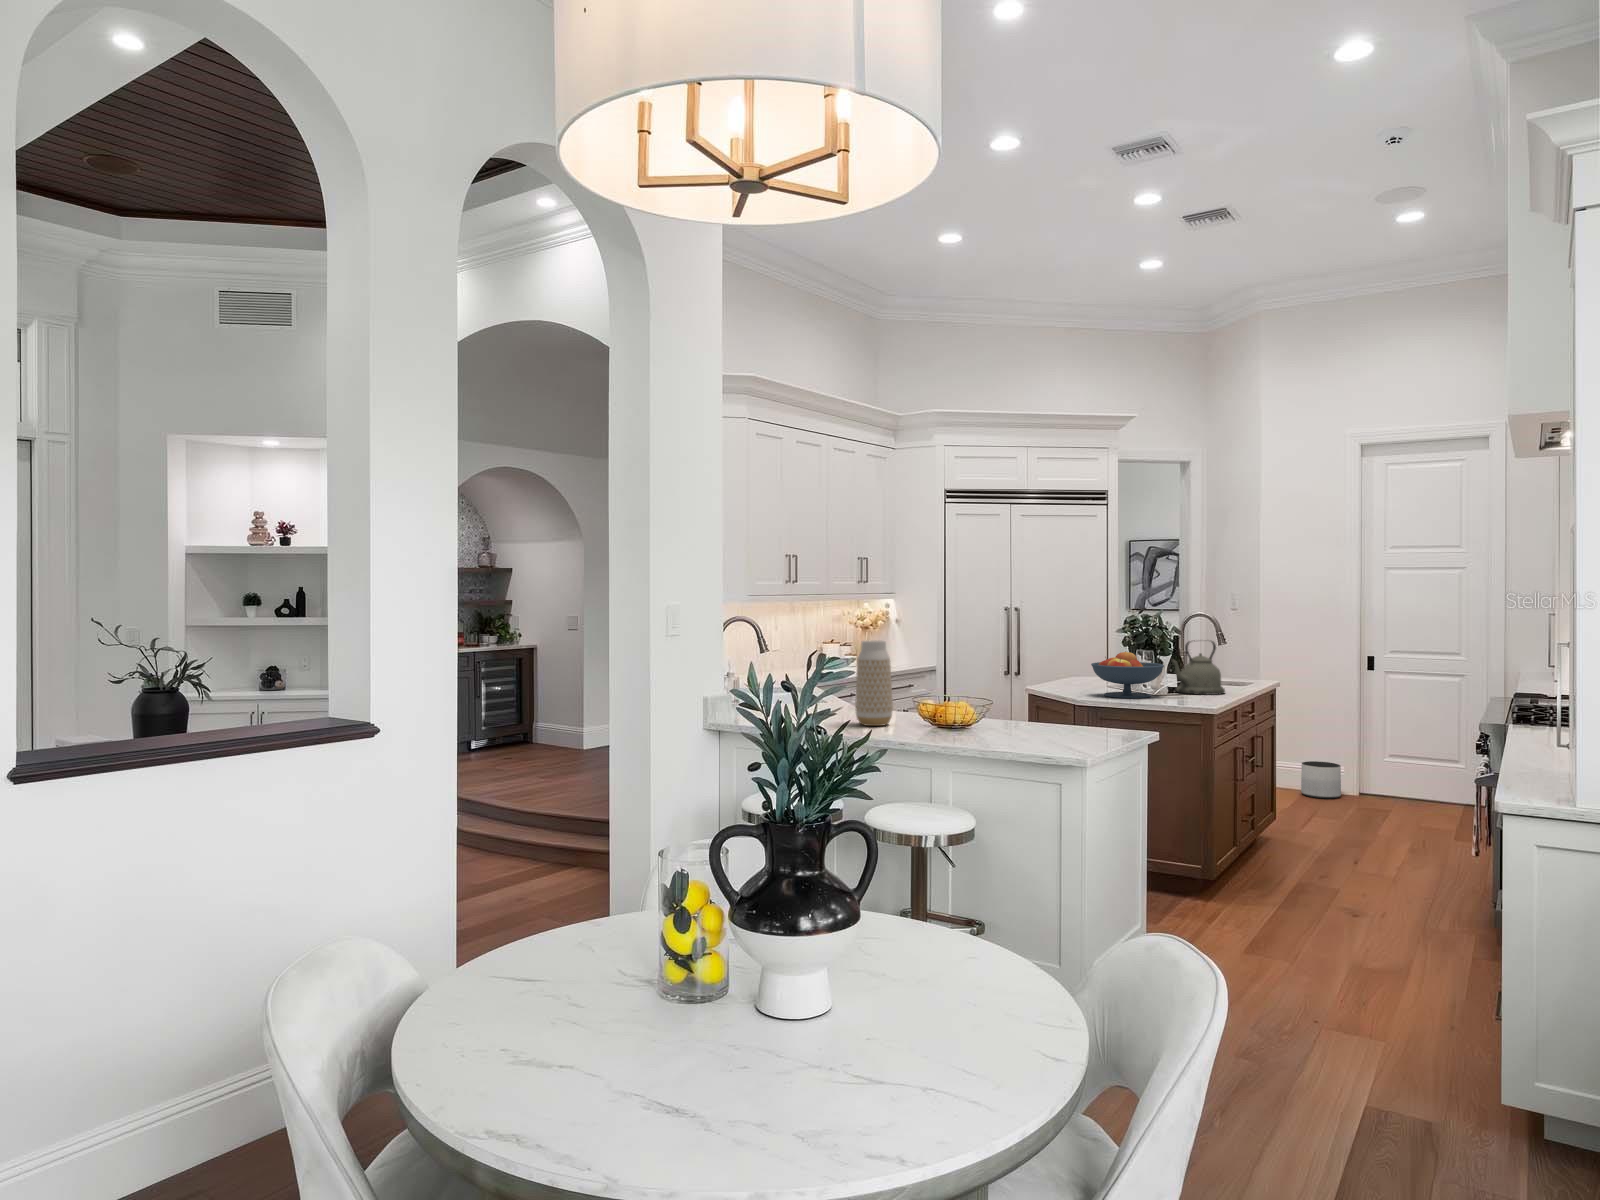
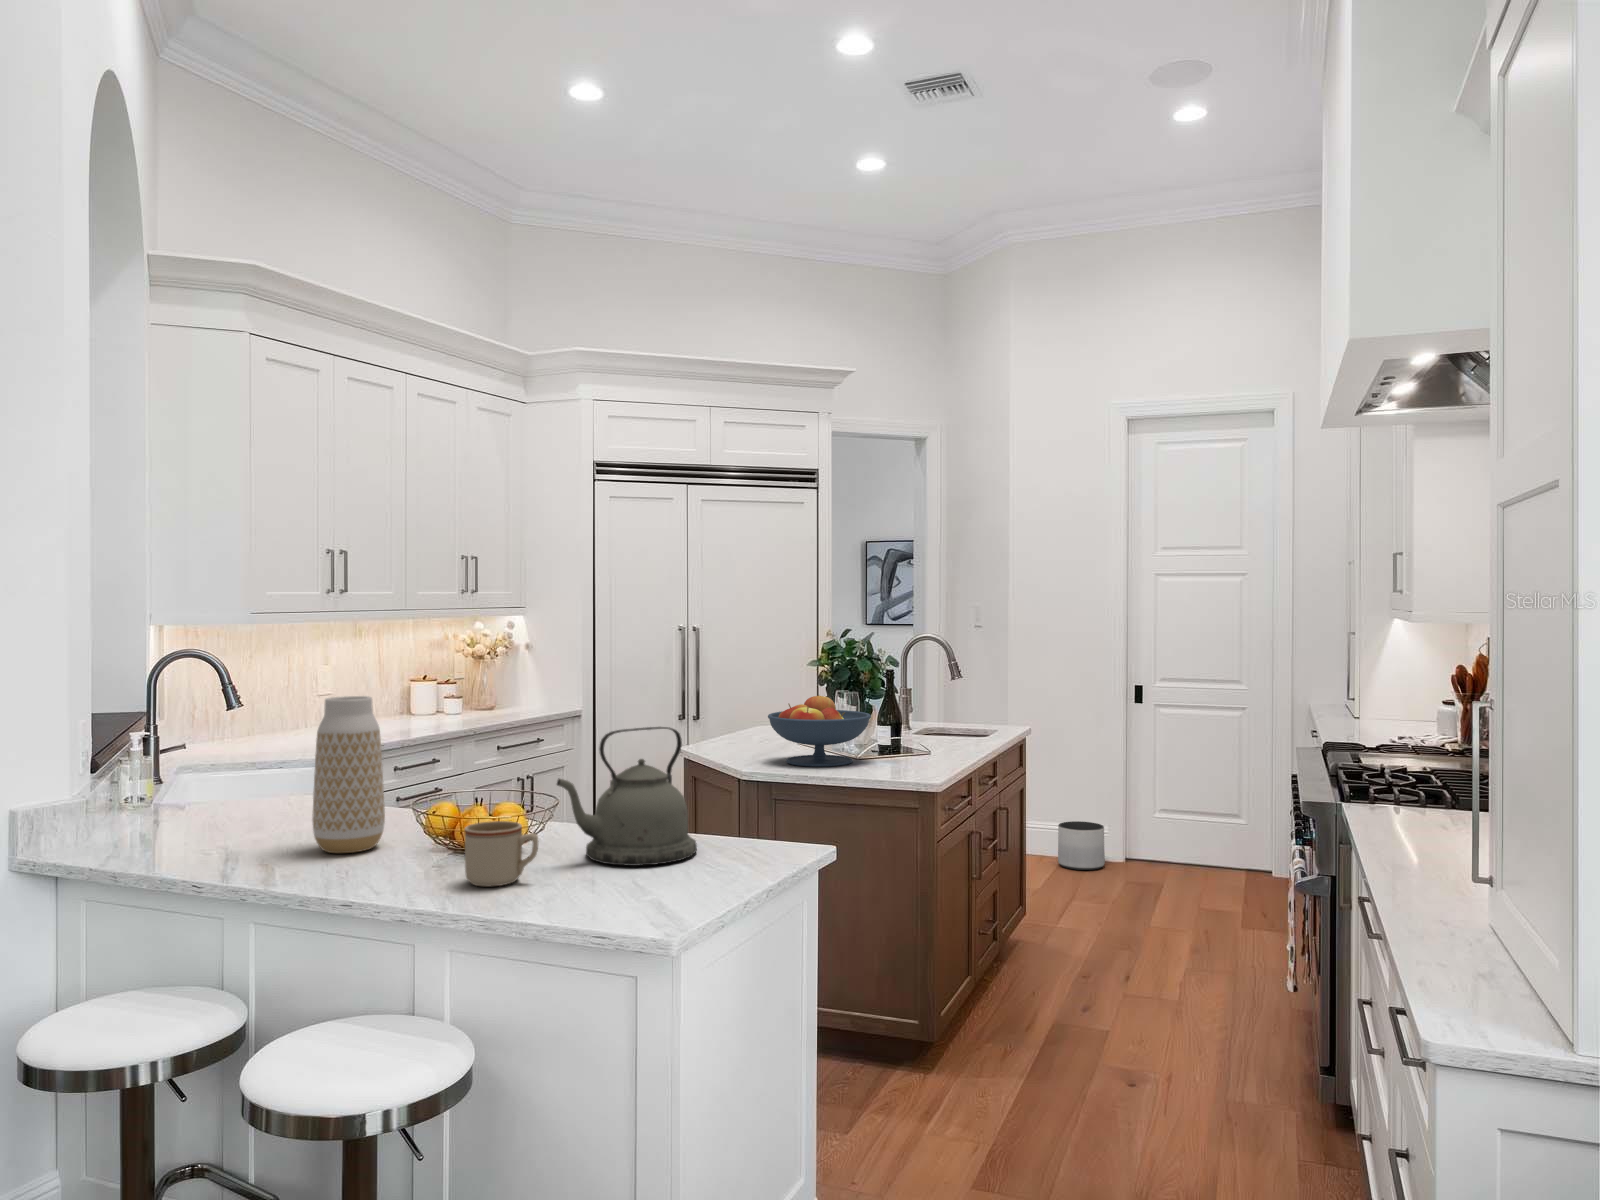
kettle: present [1171,641,1225,695] -> present [557,727,697,866]
mug: none [953,707,994,740] -> present [464,821,538,887]

